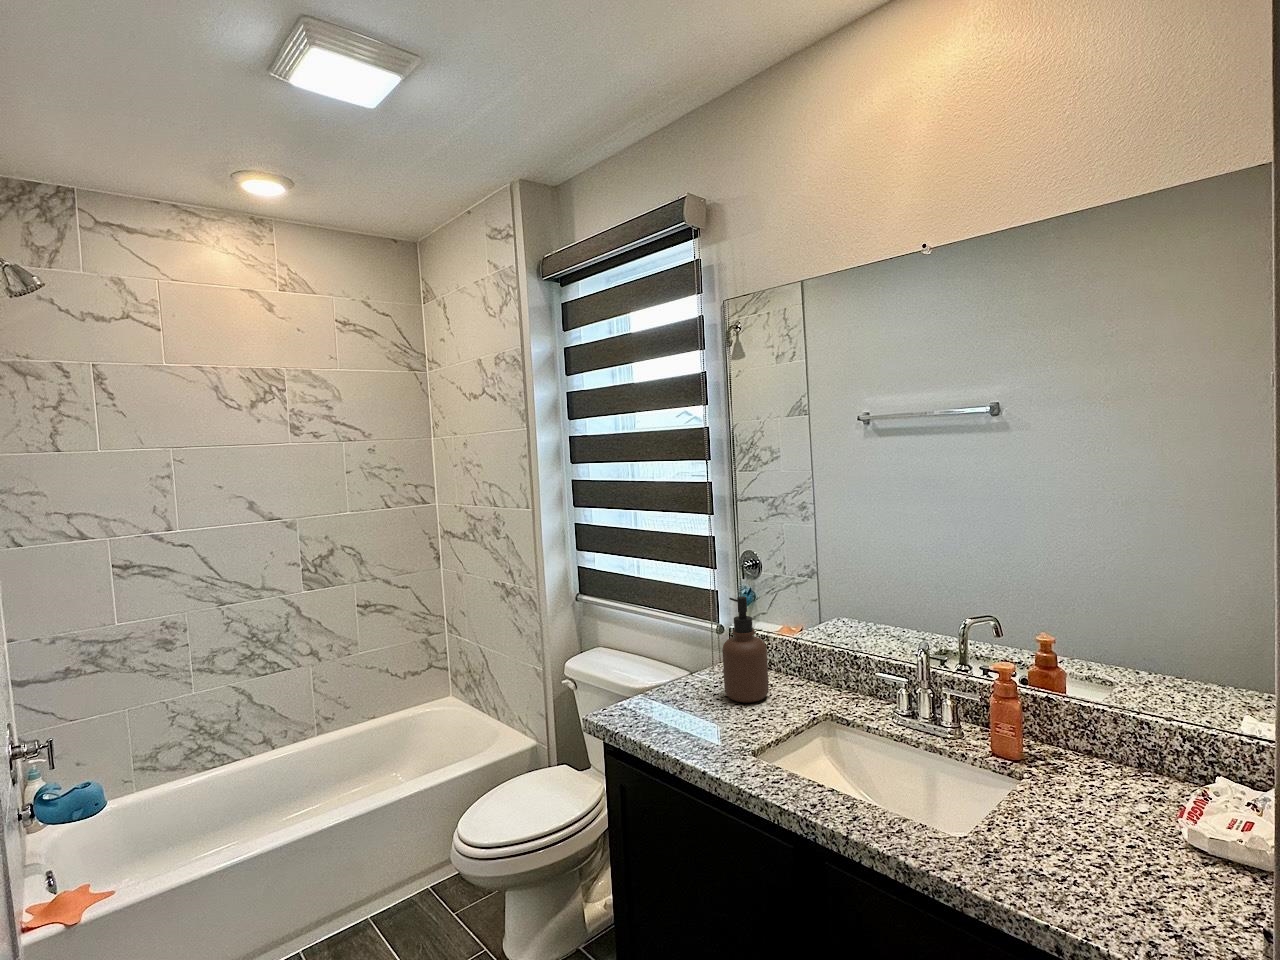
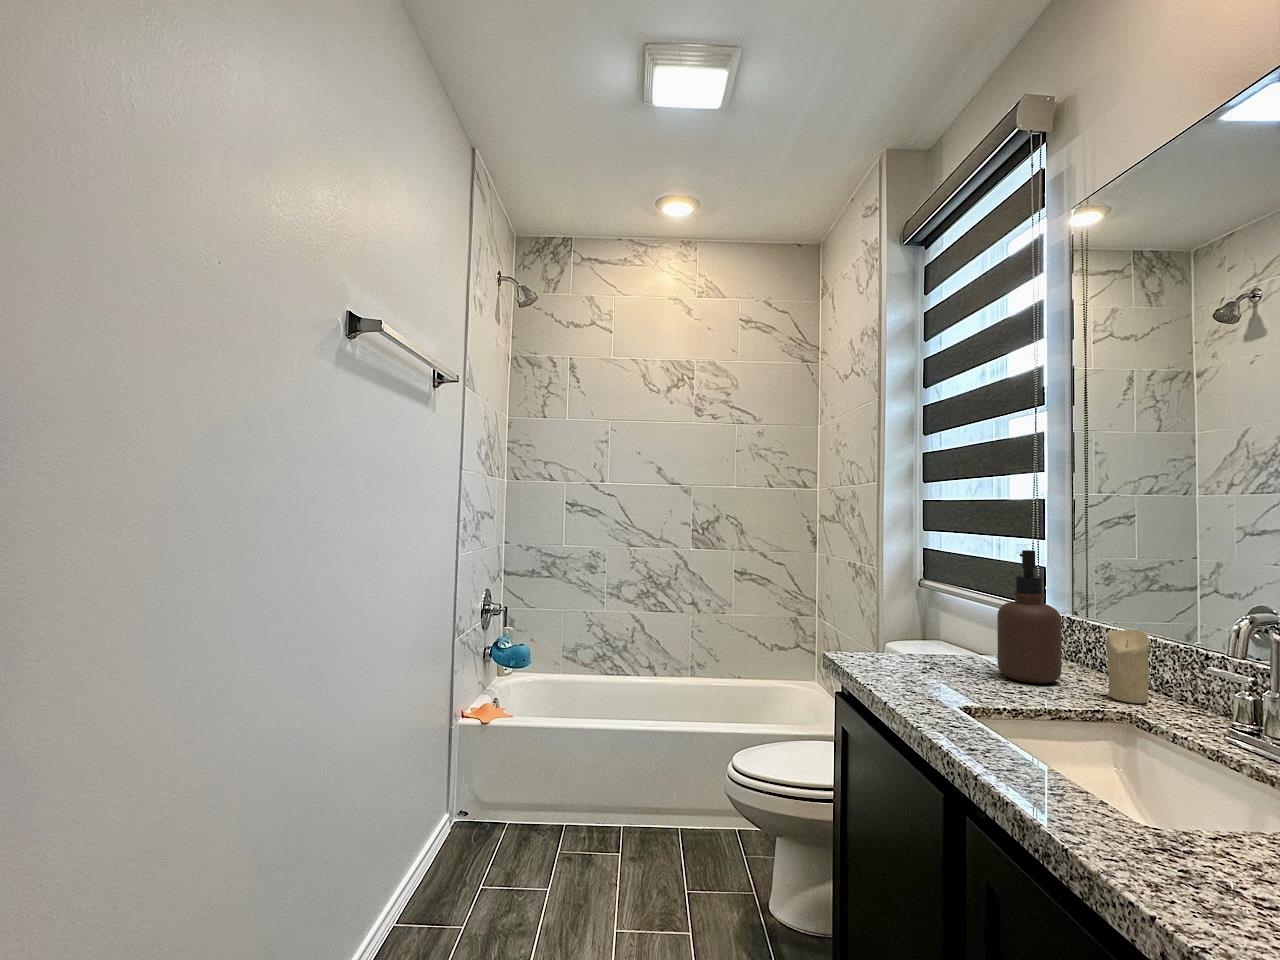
candle: none [802,647,829,703] -> present [1106,629,1150,703]

